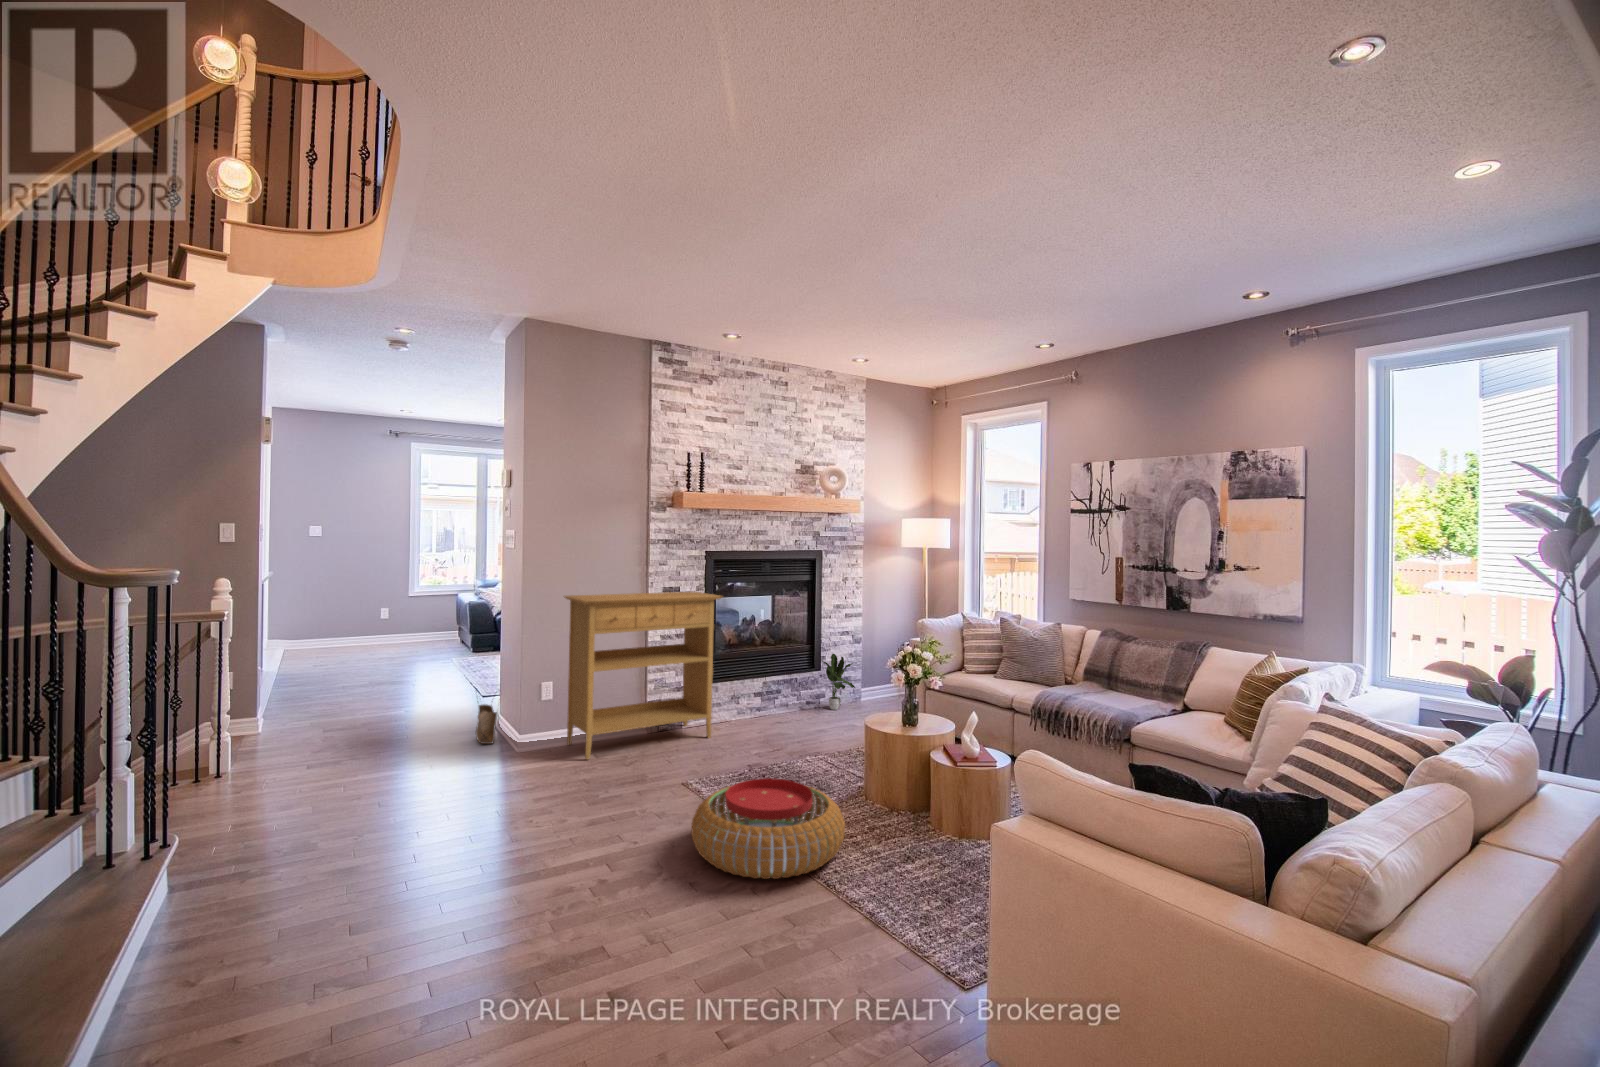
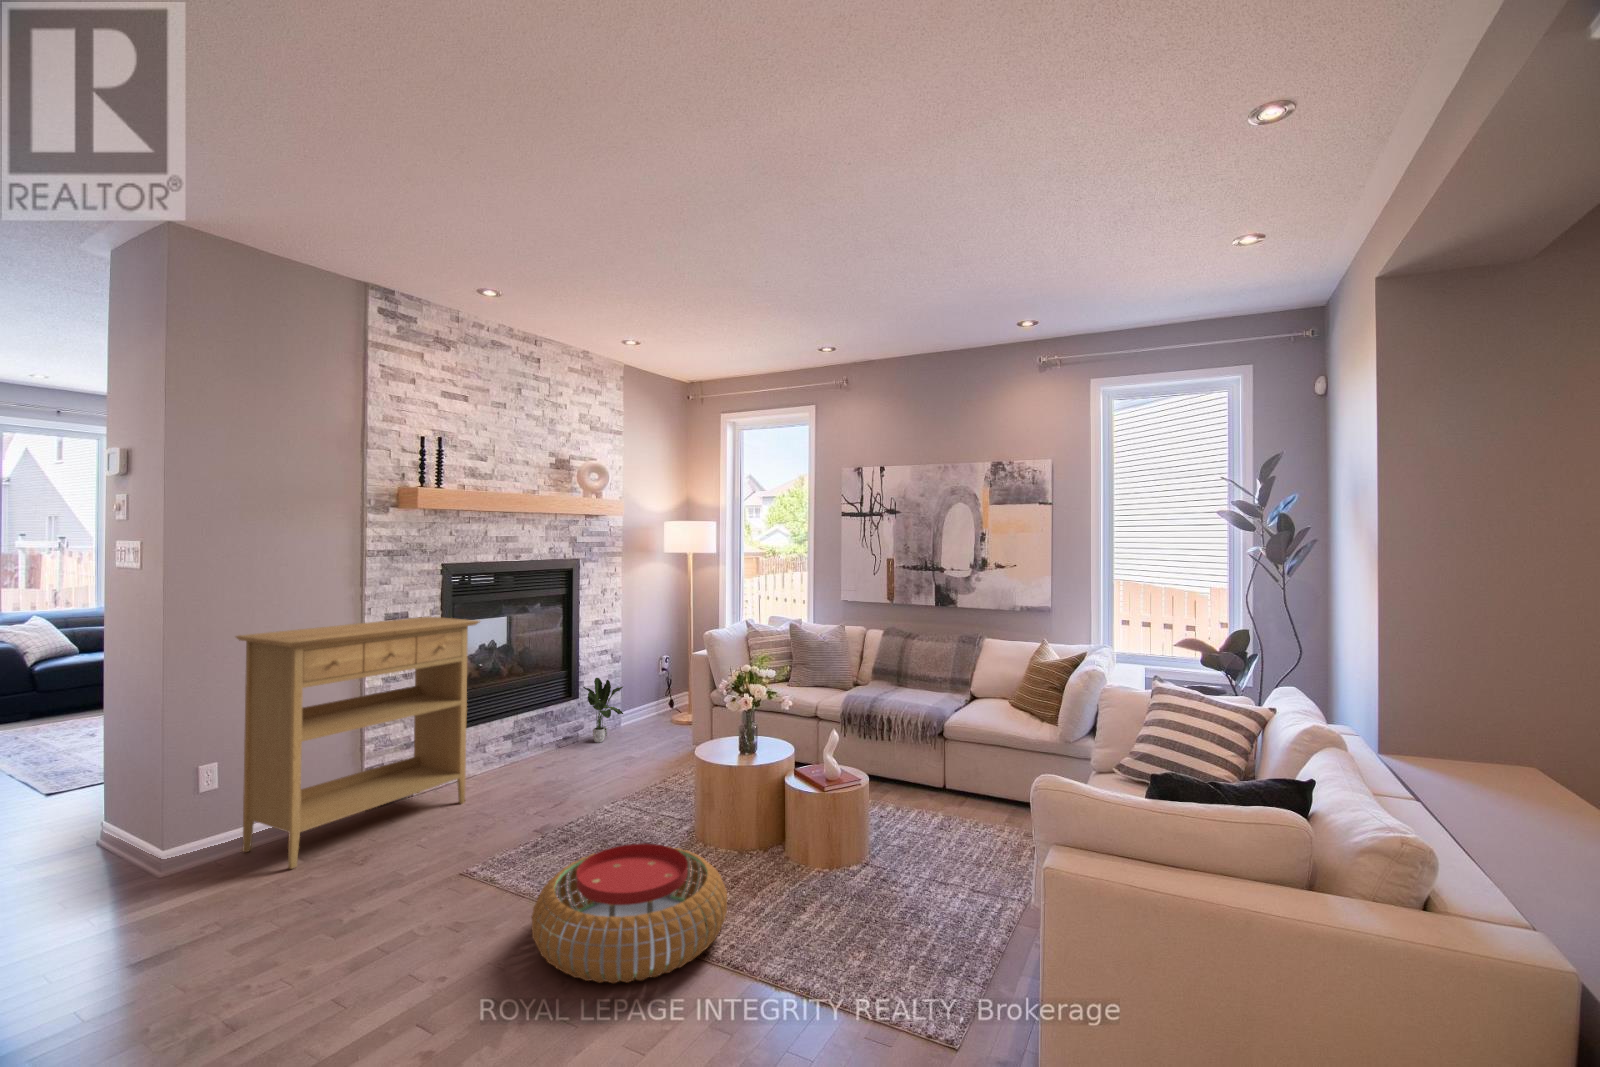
woven basket: present [476,704,497,744] -> none [56,788,110,880]

